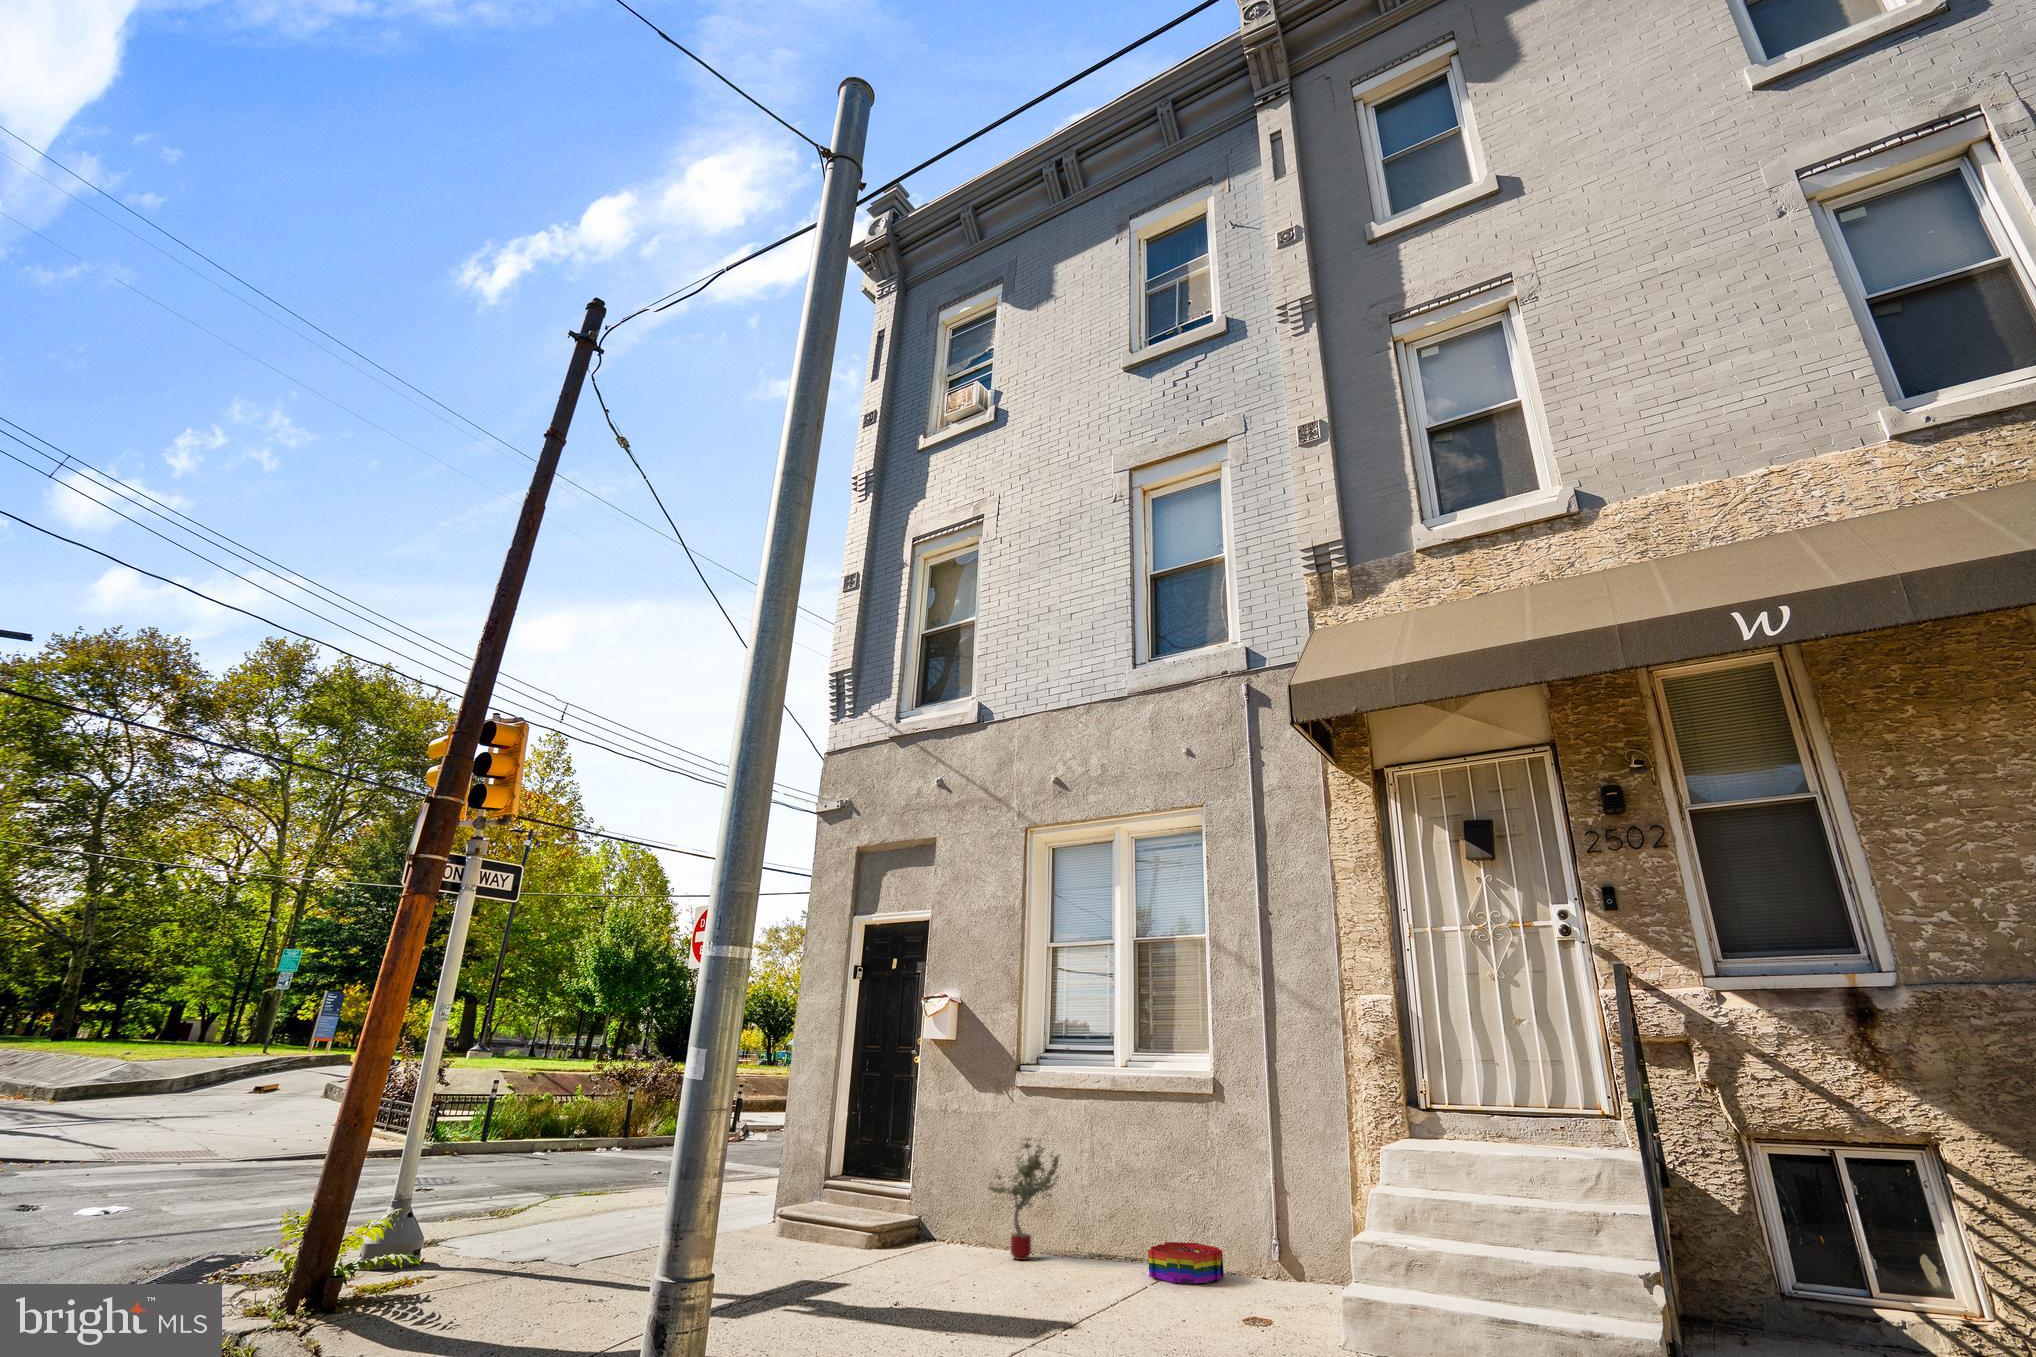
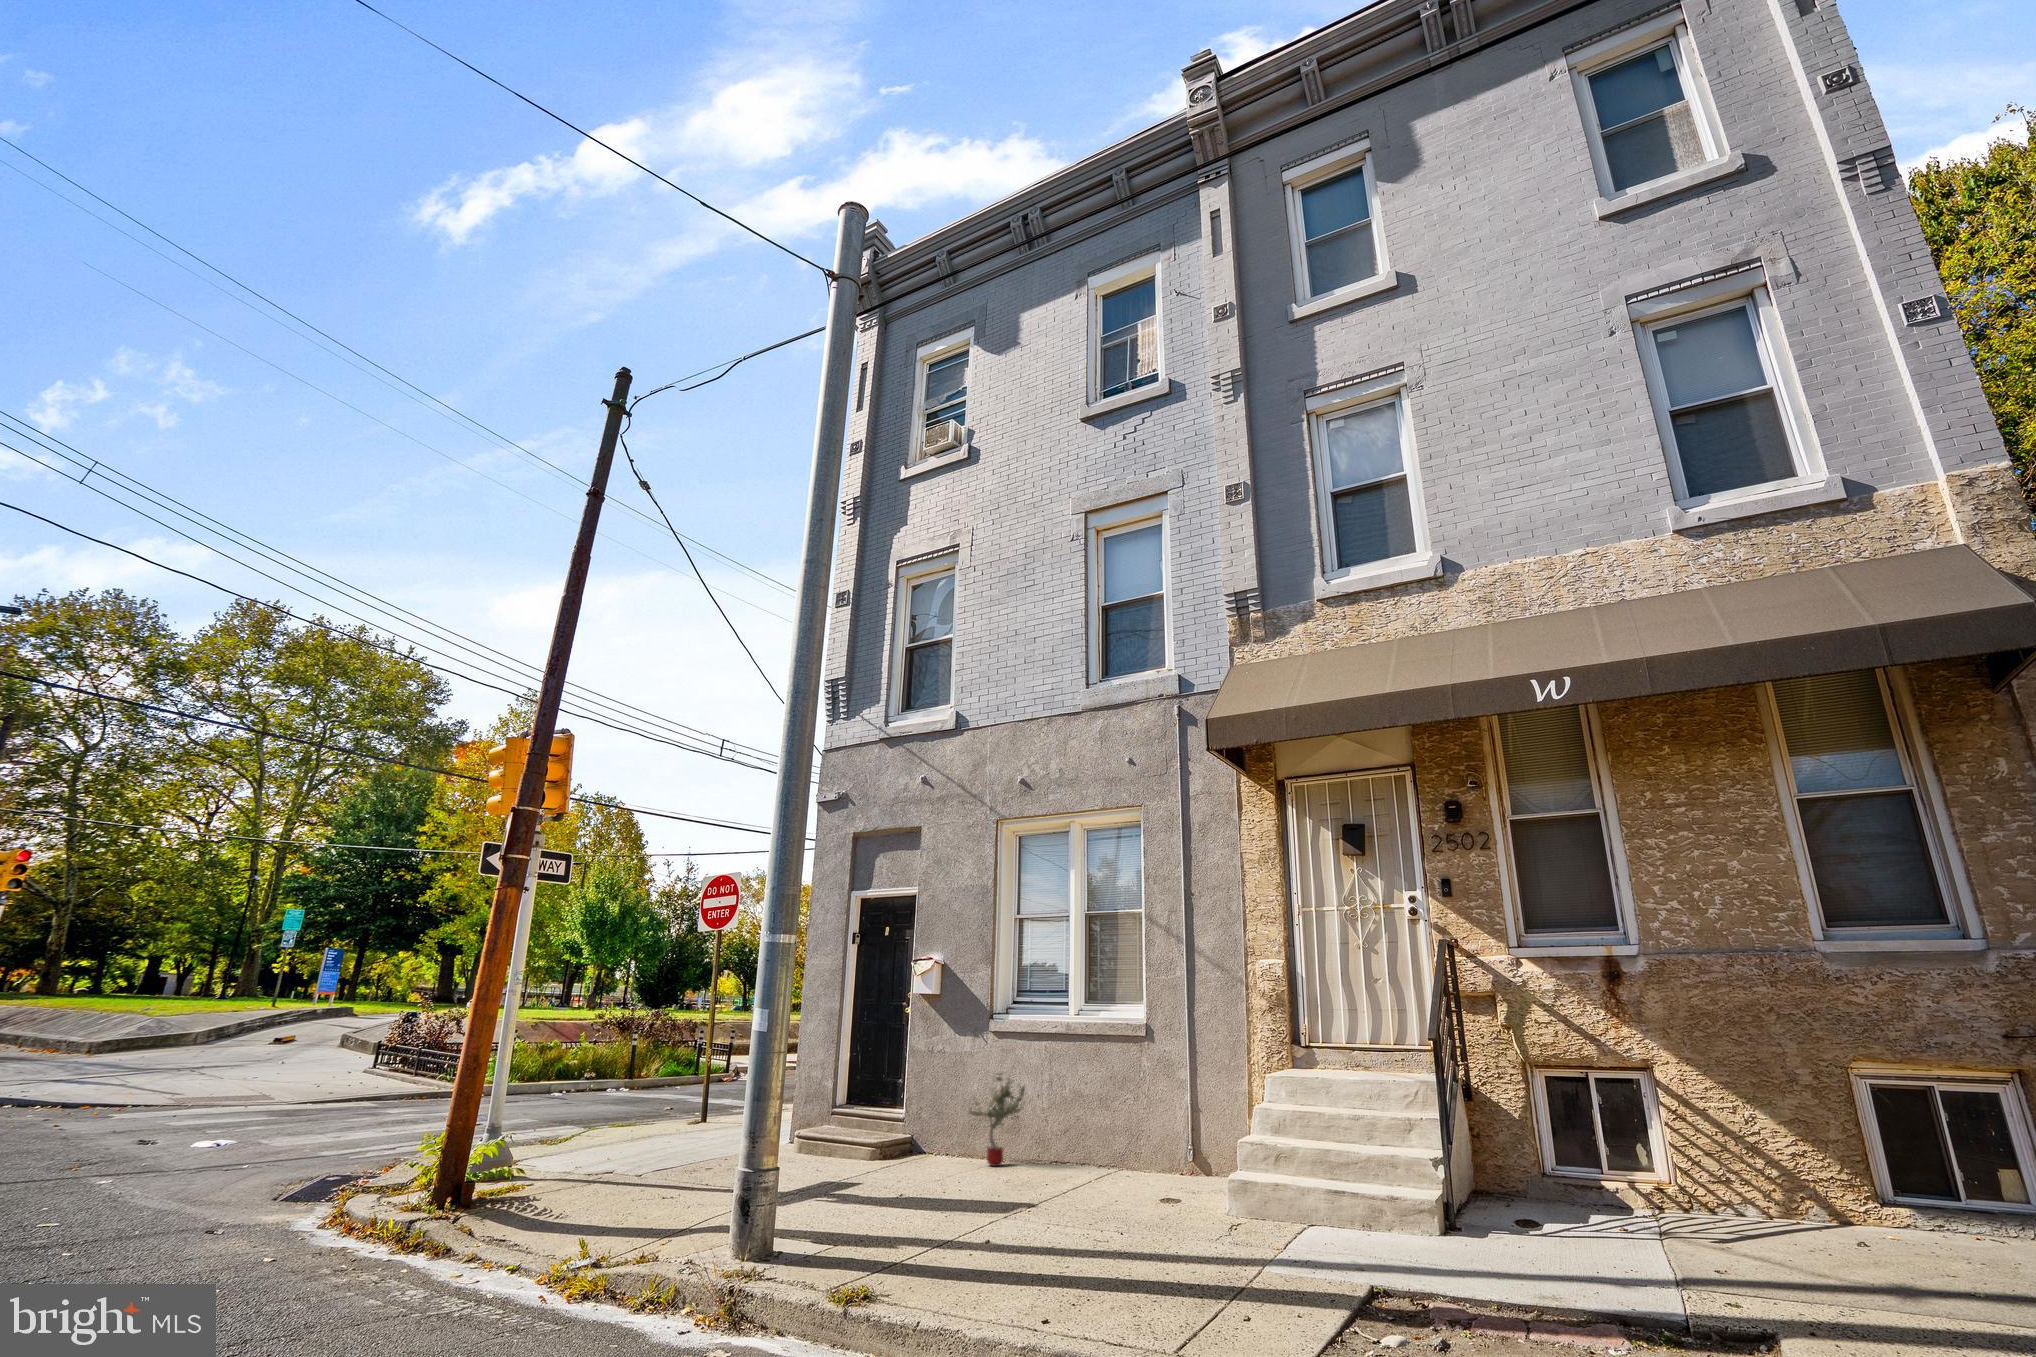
storage bin: present [1148,1242,1224,1284] -> none [1094,1150,1152,1179]

